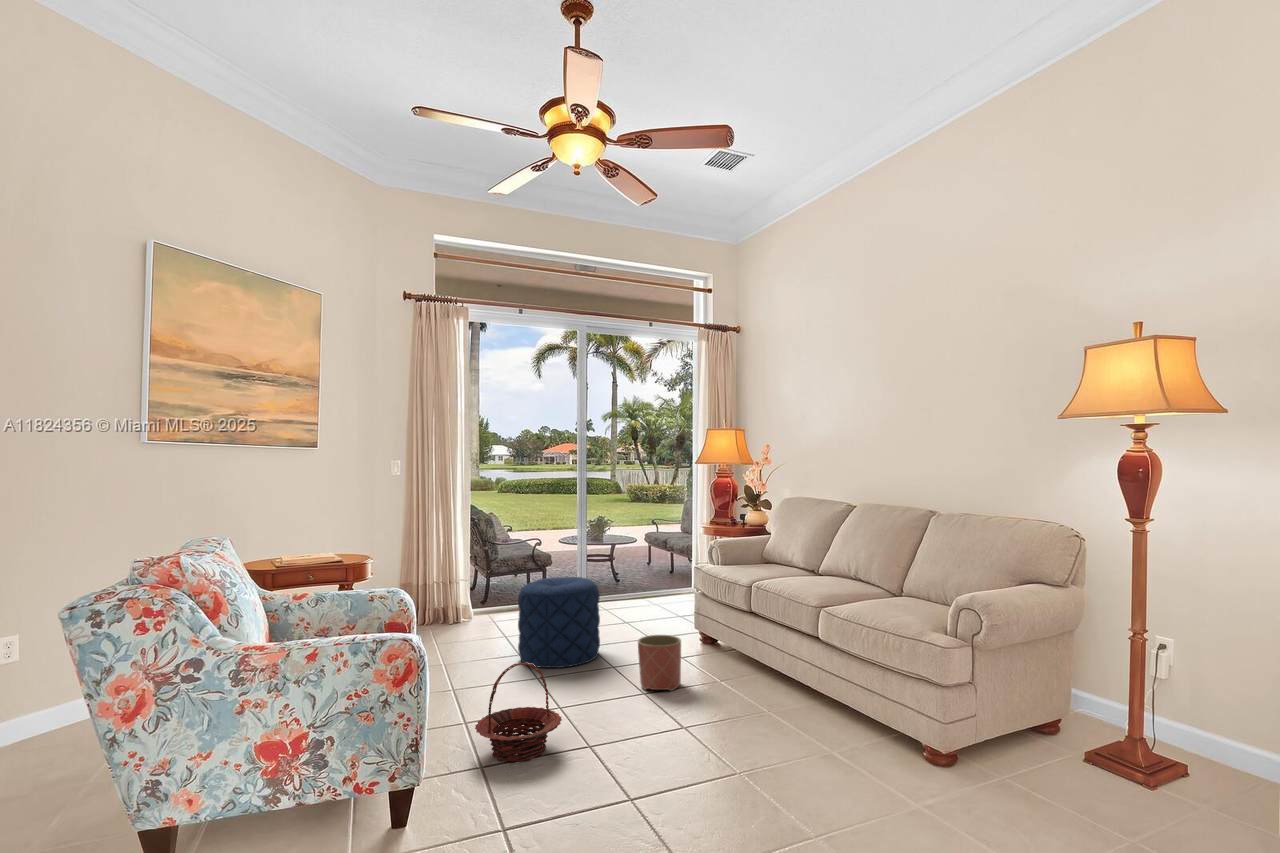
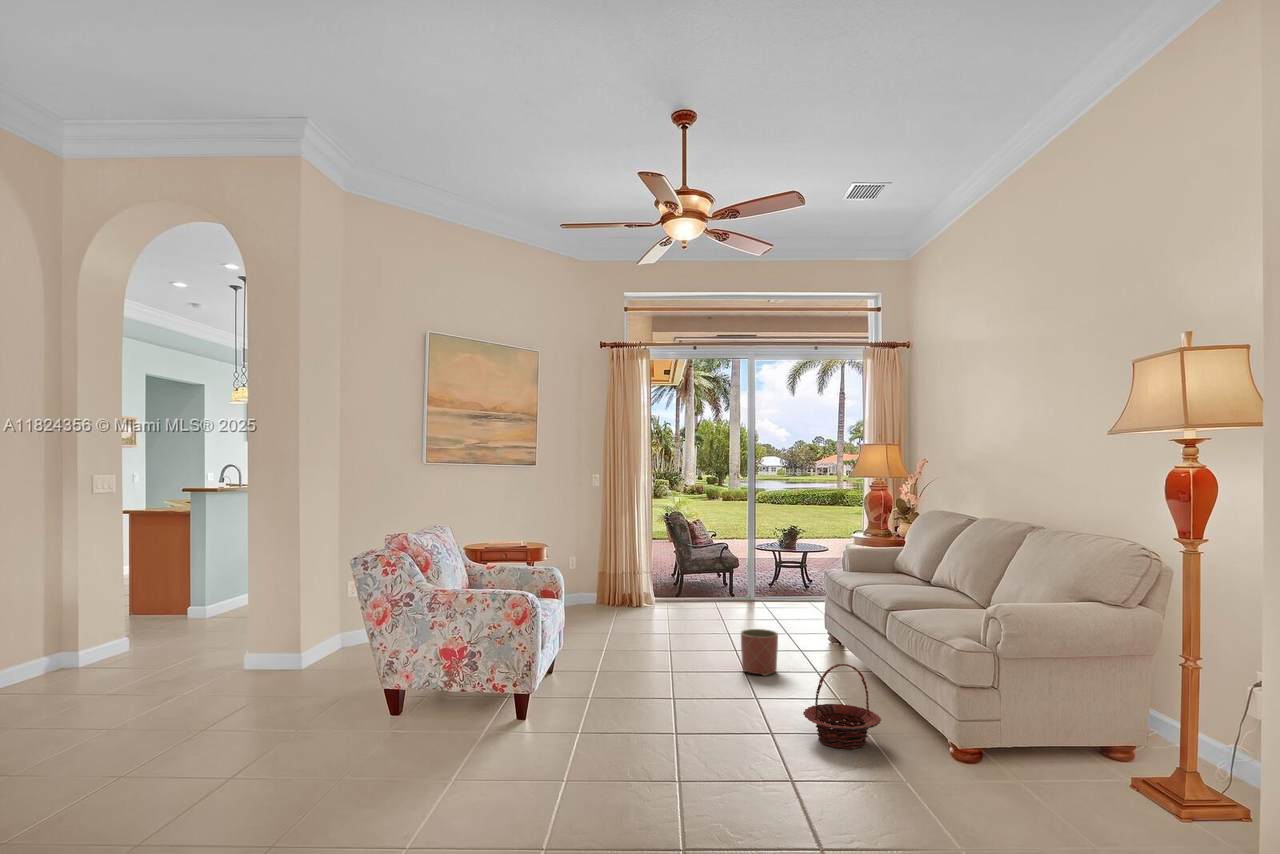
pouf: present [518,577,600,668] -> none [665,574,734,649]
basket: present [475,663,562,762] -> present [803,664,881,749]

